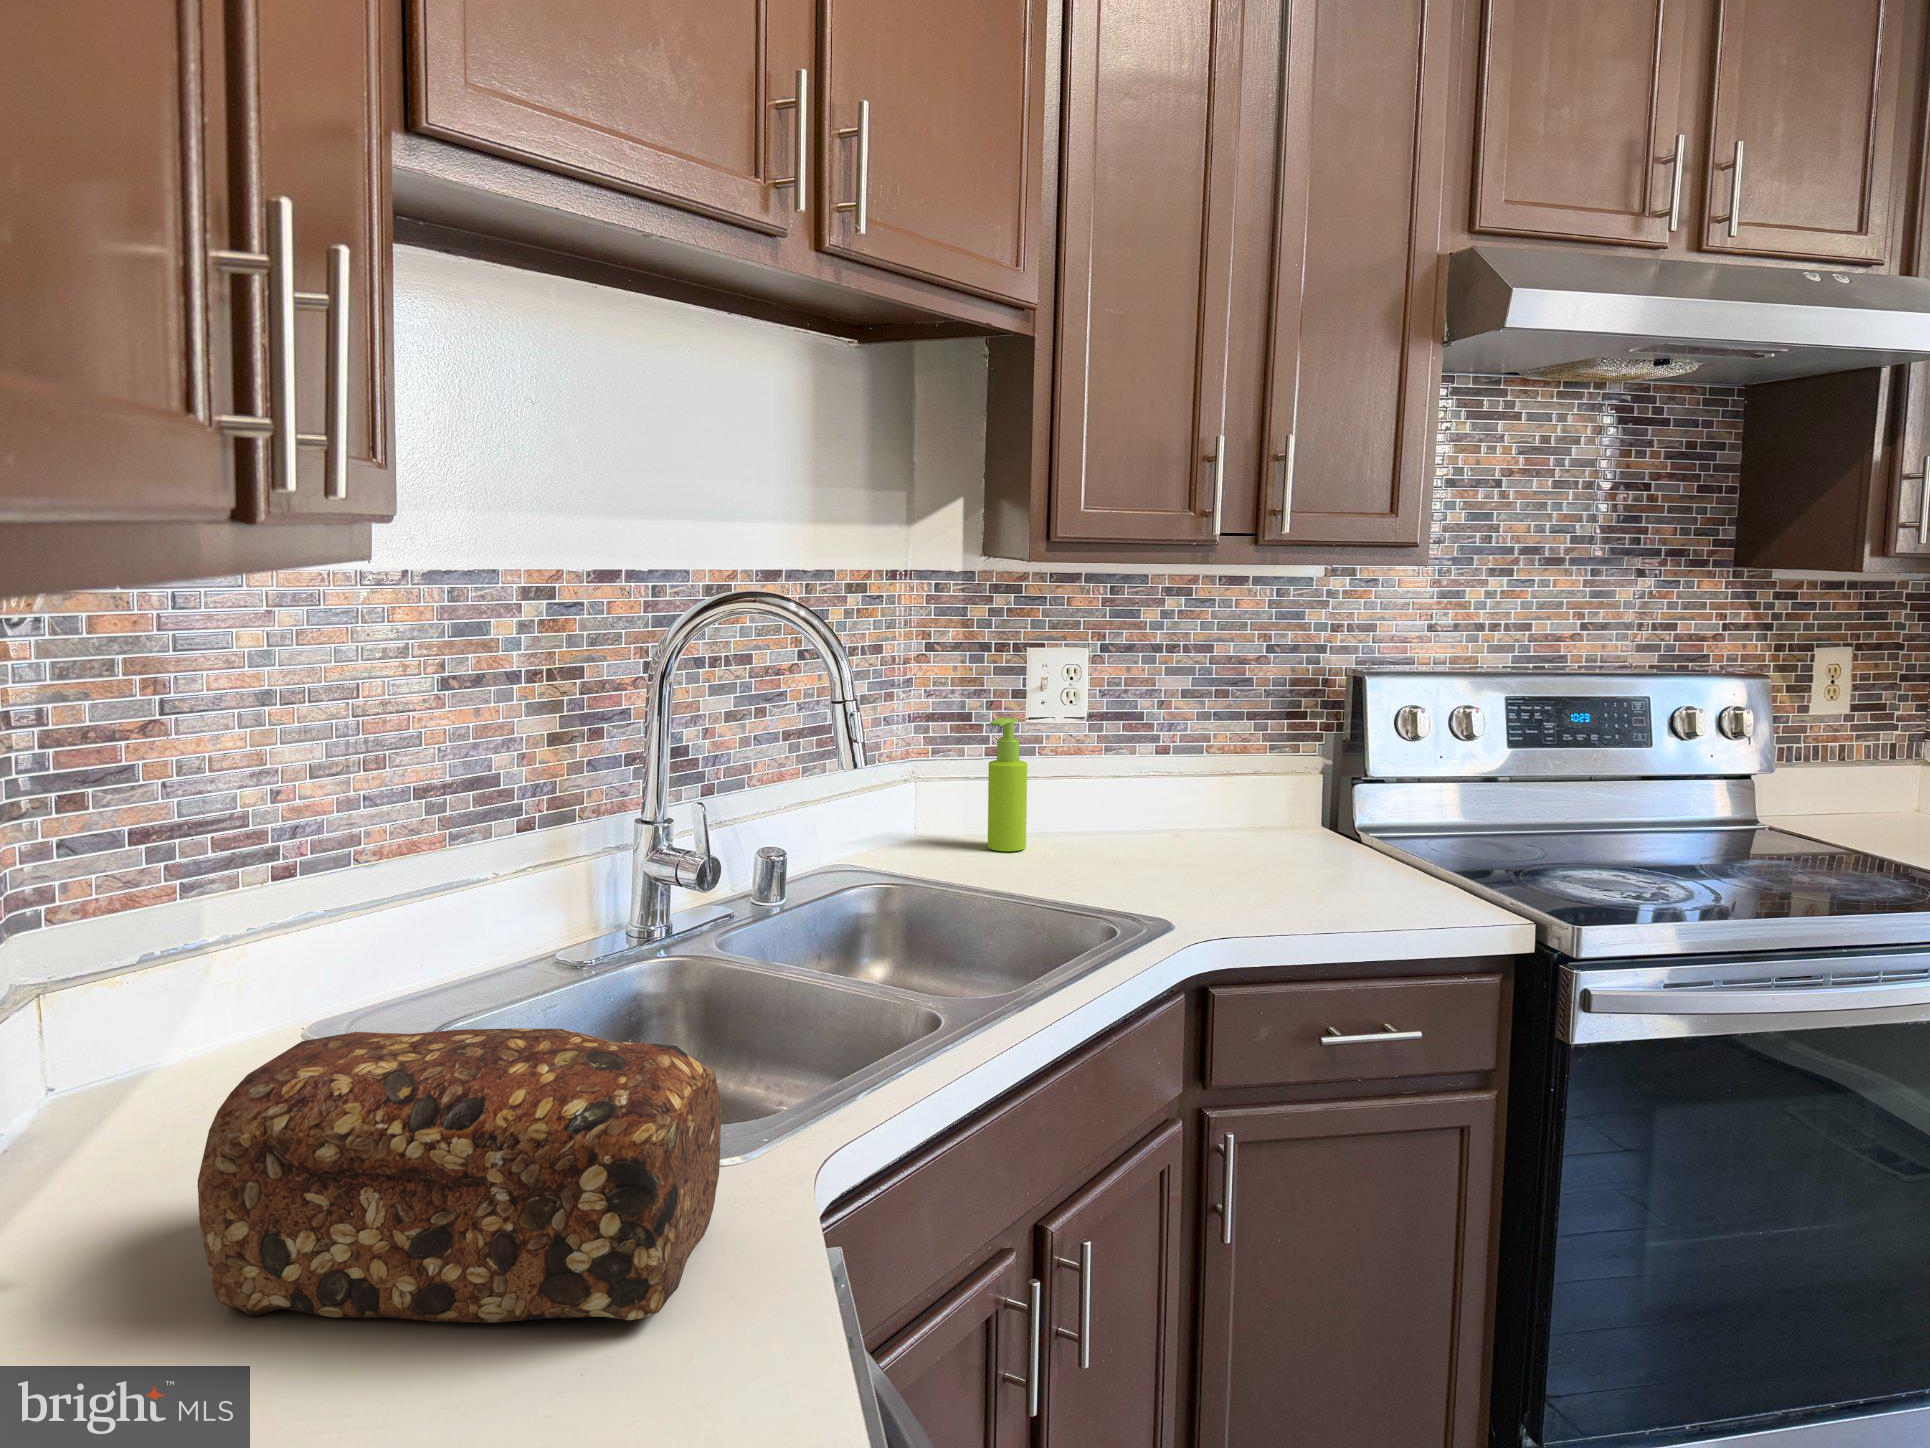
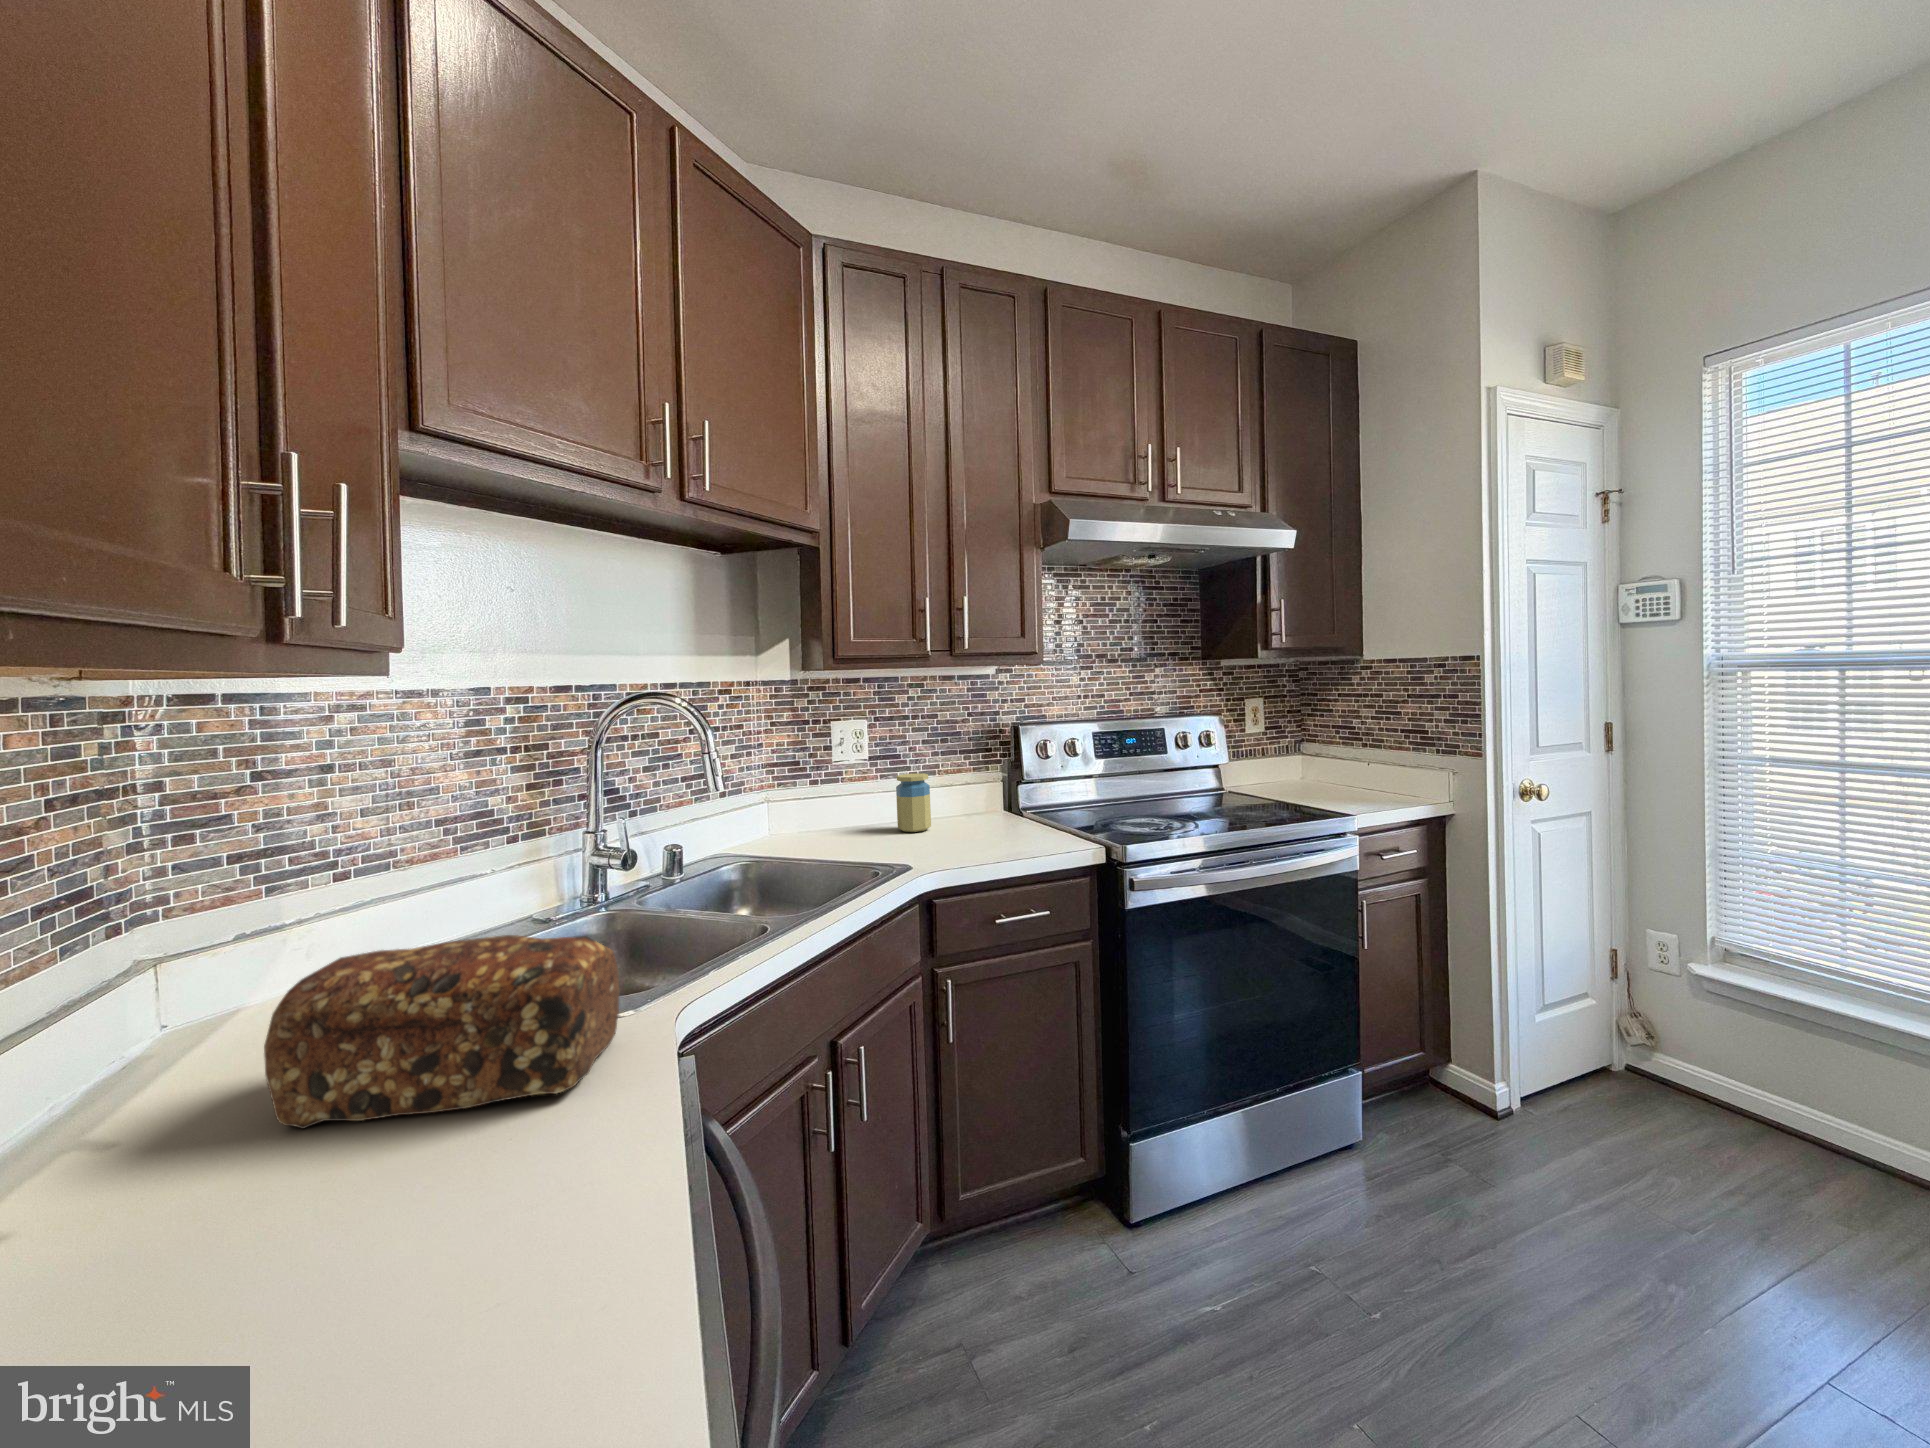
soap dispenser: present [988,718,1027,851] -> none [808,761,834,837]
jar: none [1137,751,1199,857] -> present [896,773,931,832]

